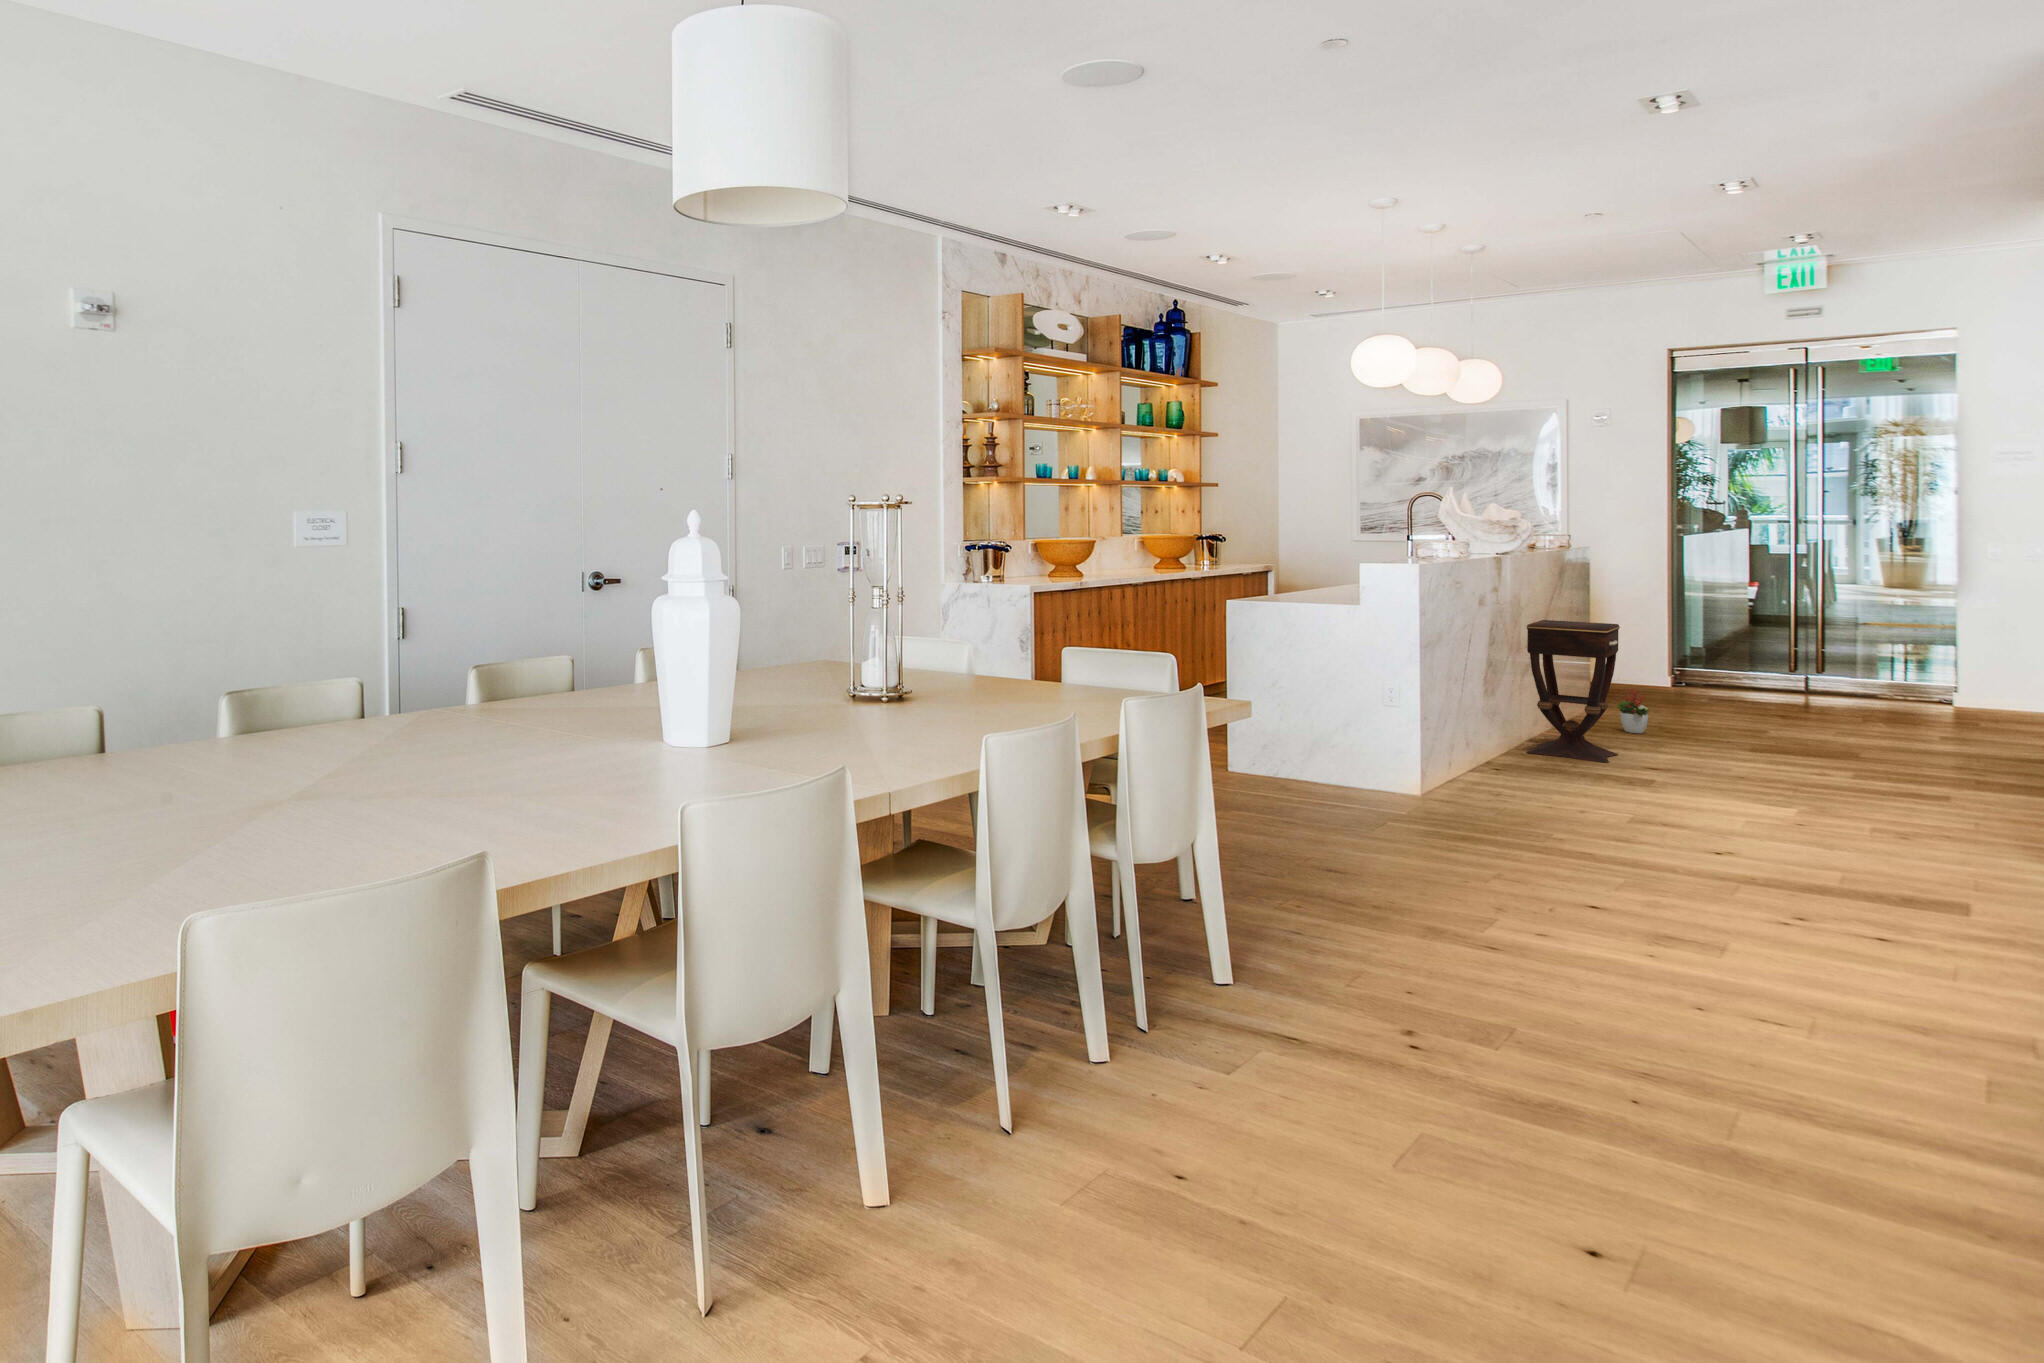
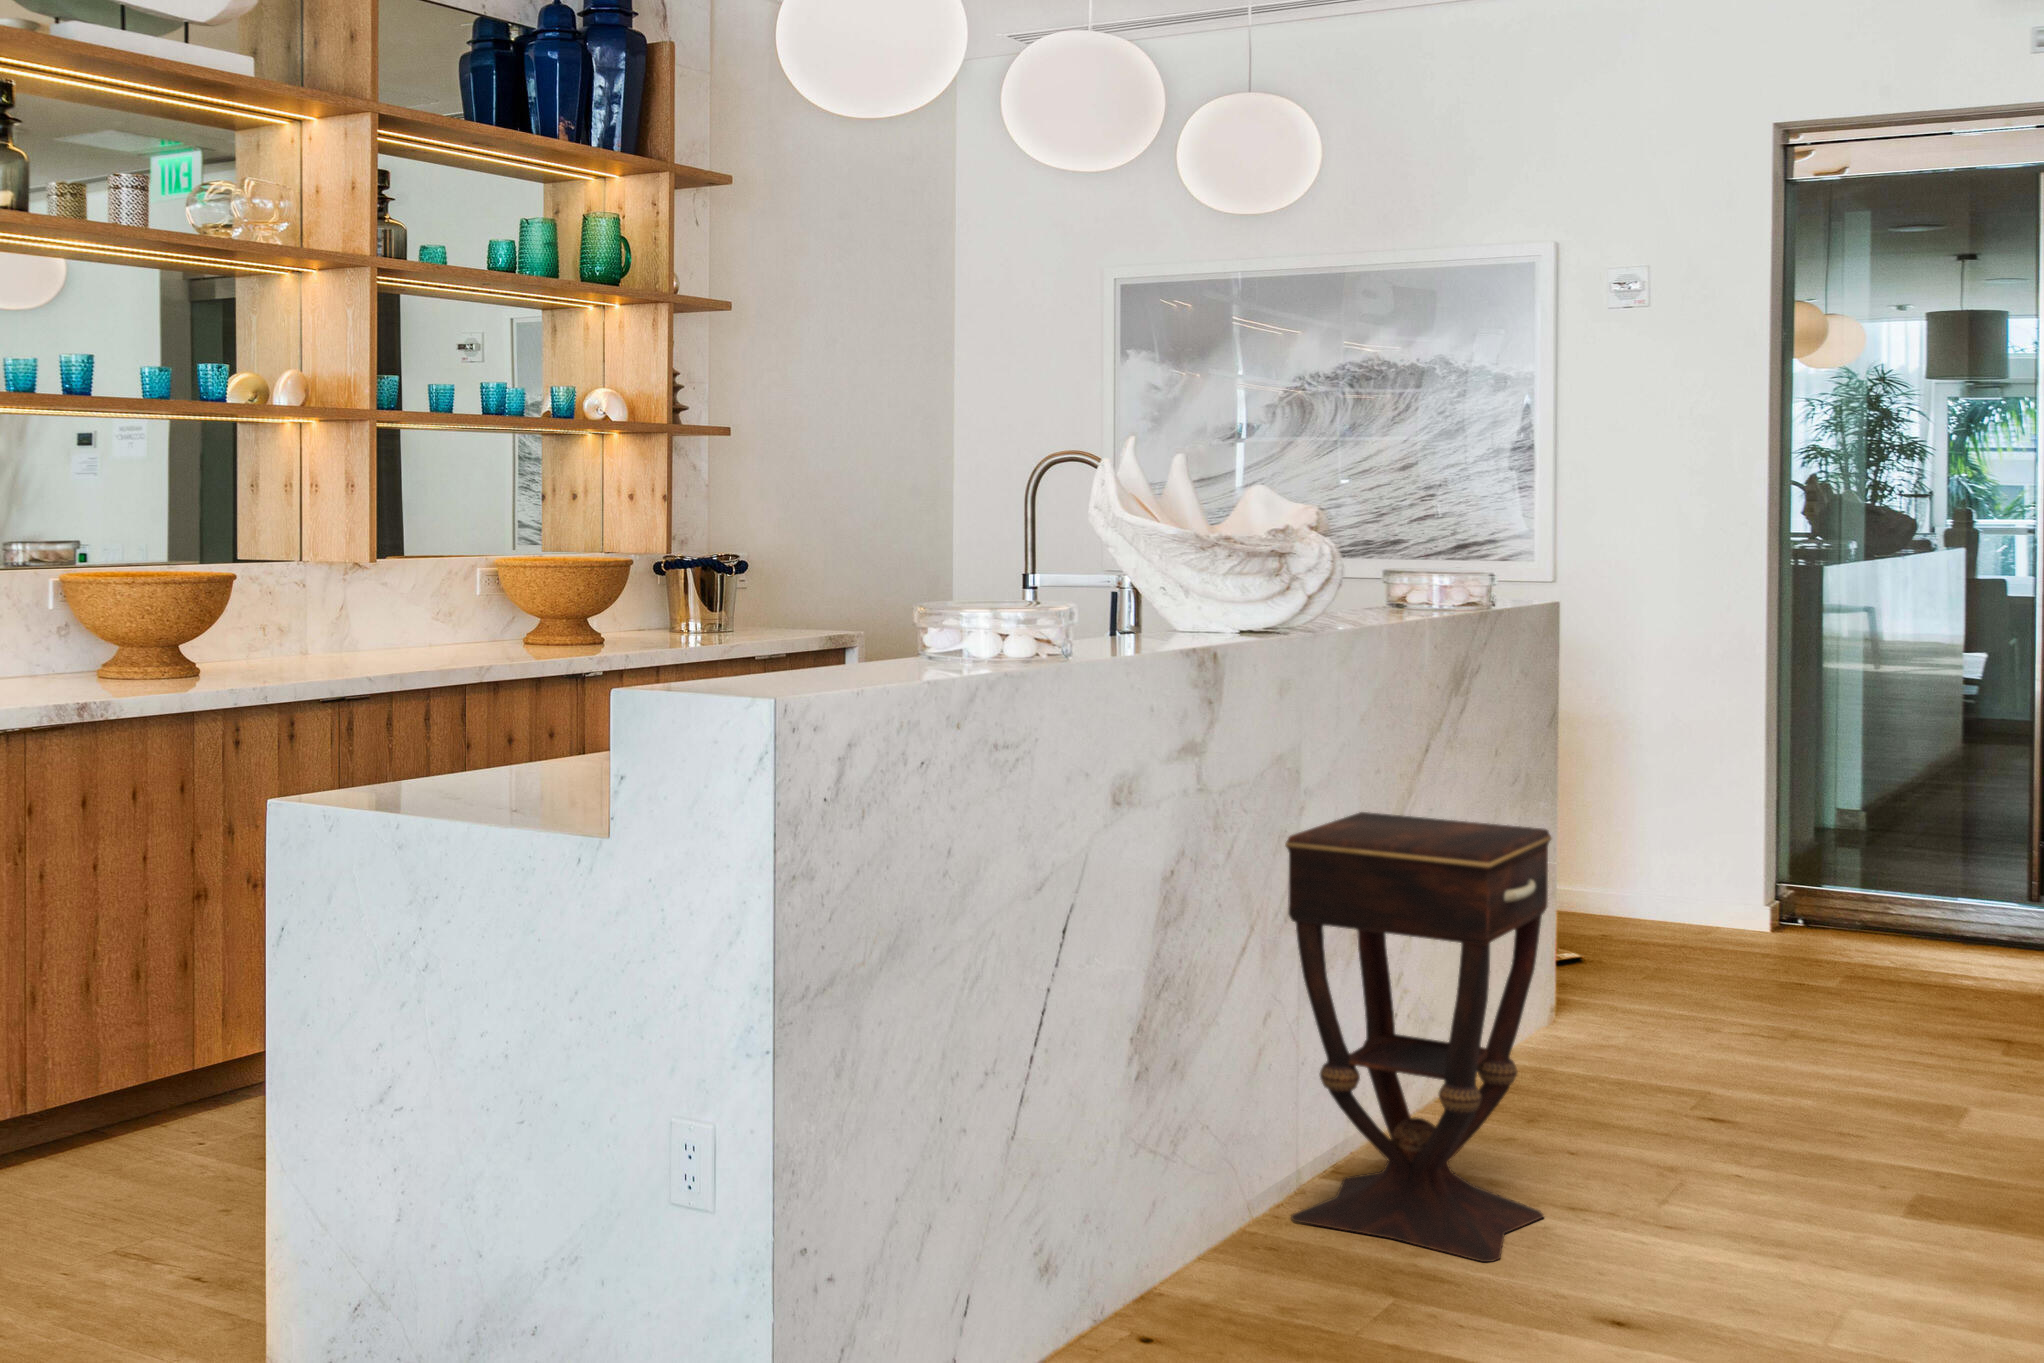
decorative plant: present [1616,689,1649,733] -> none [1594,984,1673,1108]

